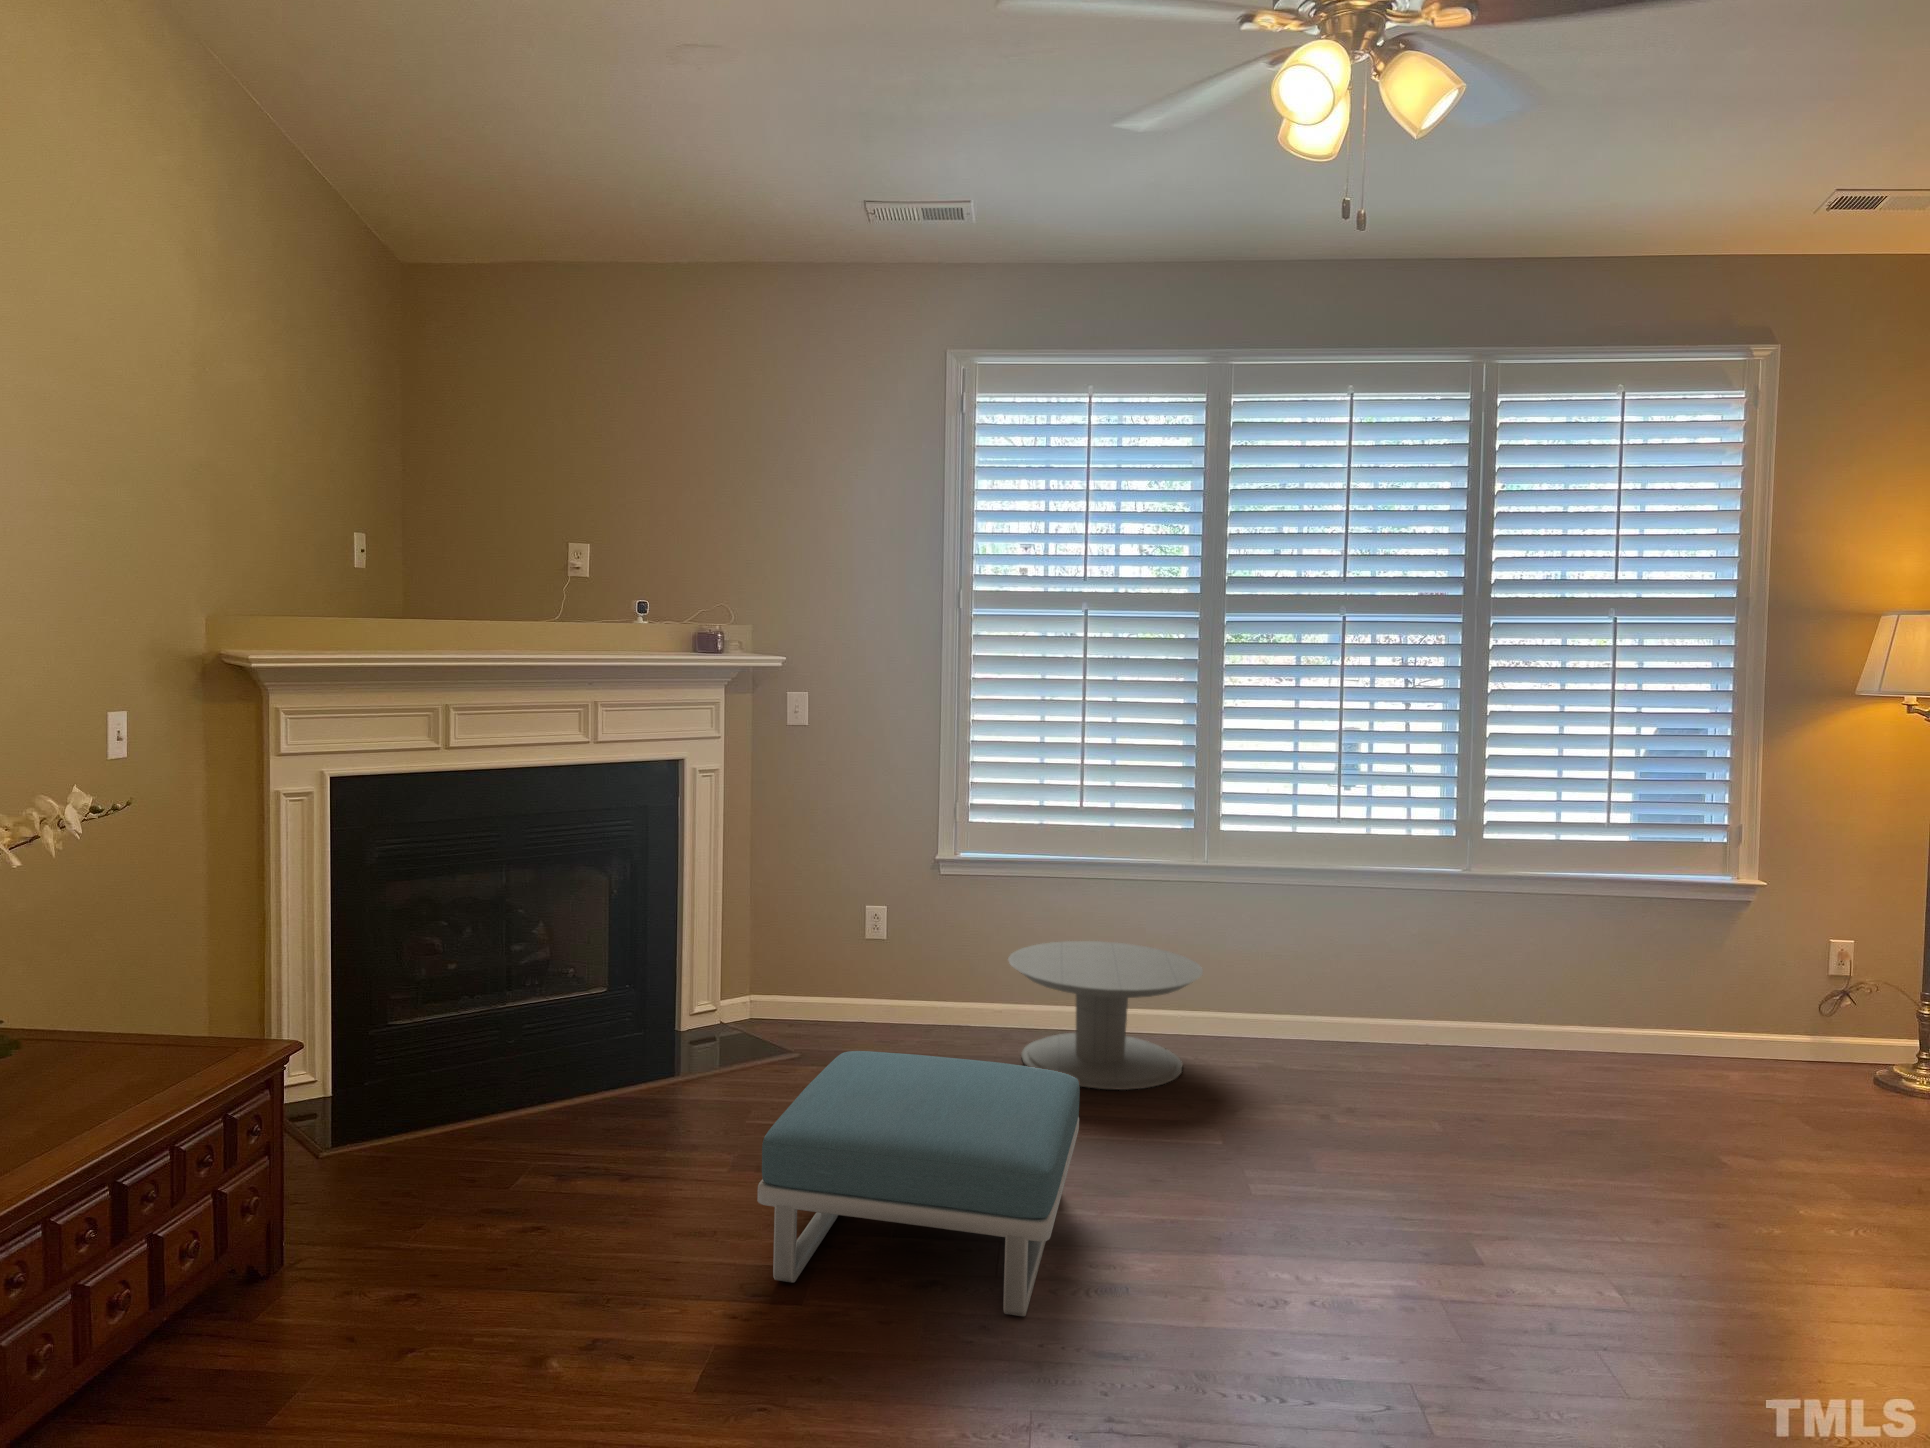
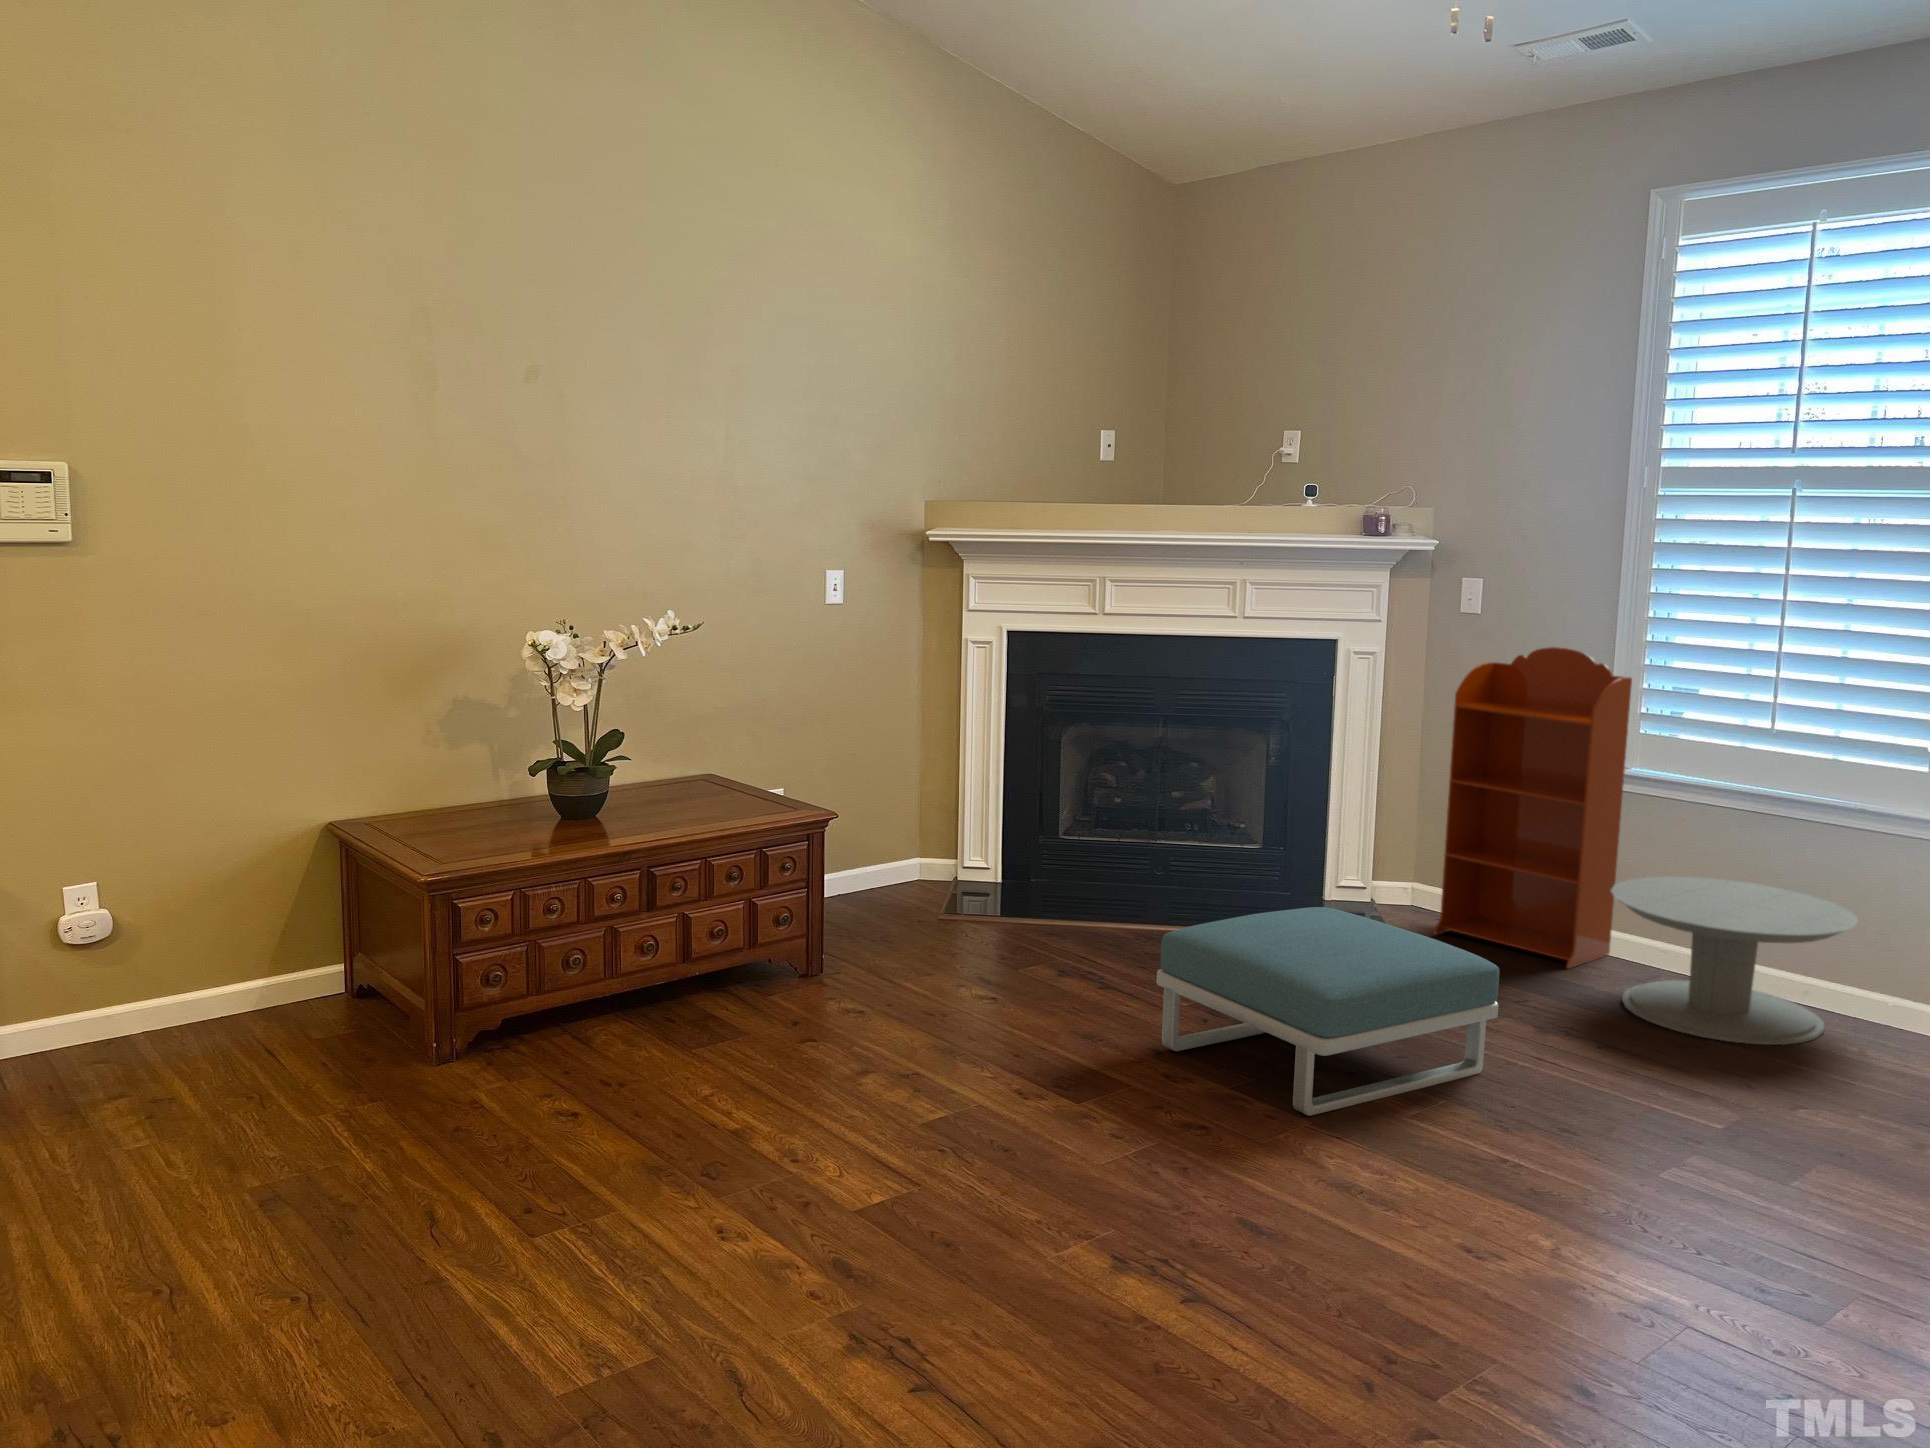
bookcase: none [810,753,961,1050] -> present [1434,647,1632,969]

